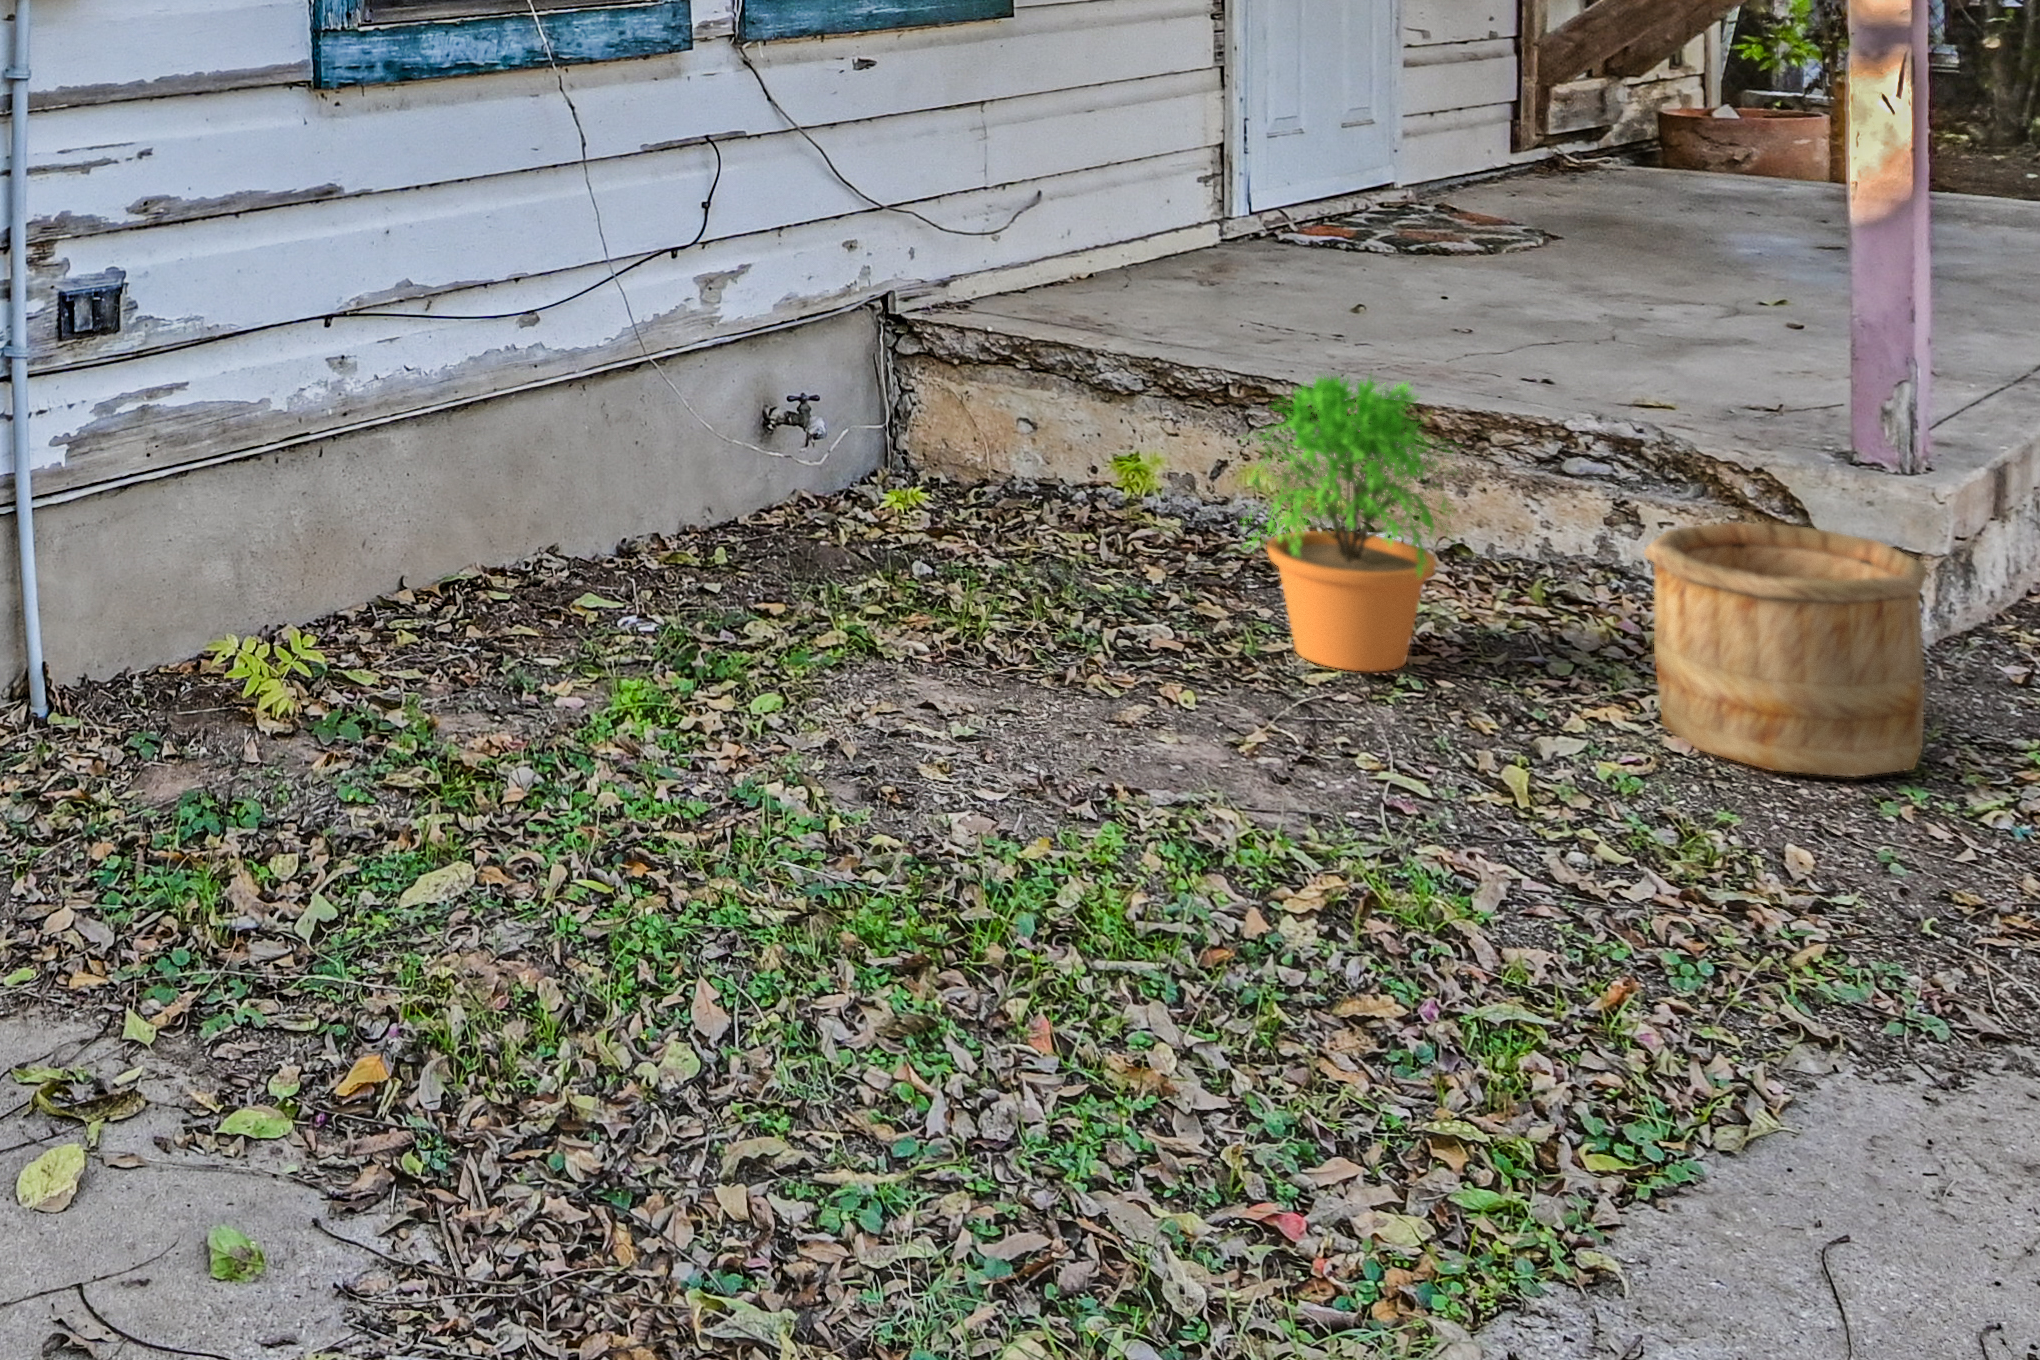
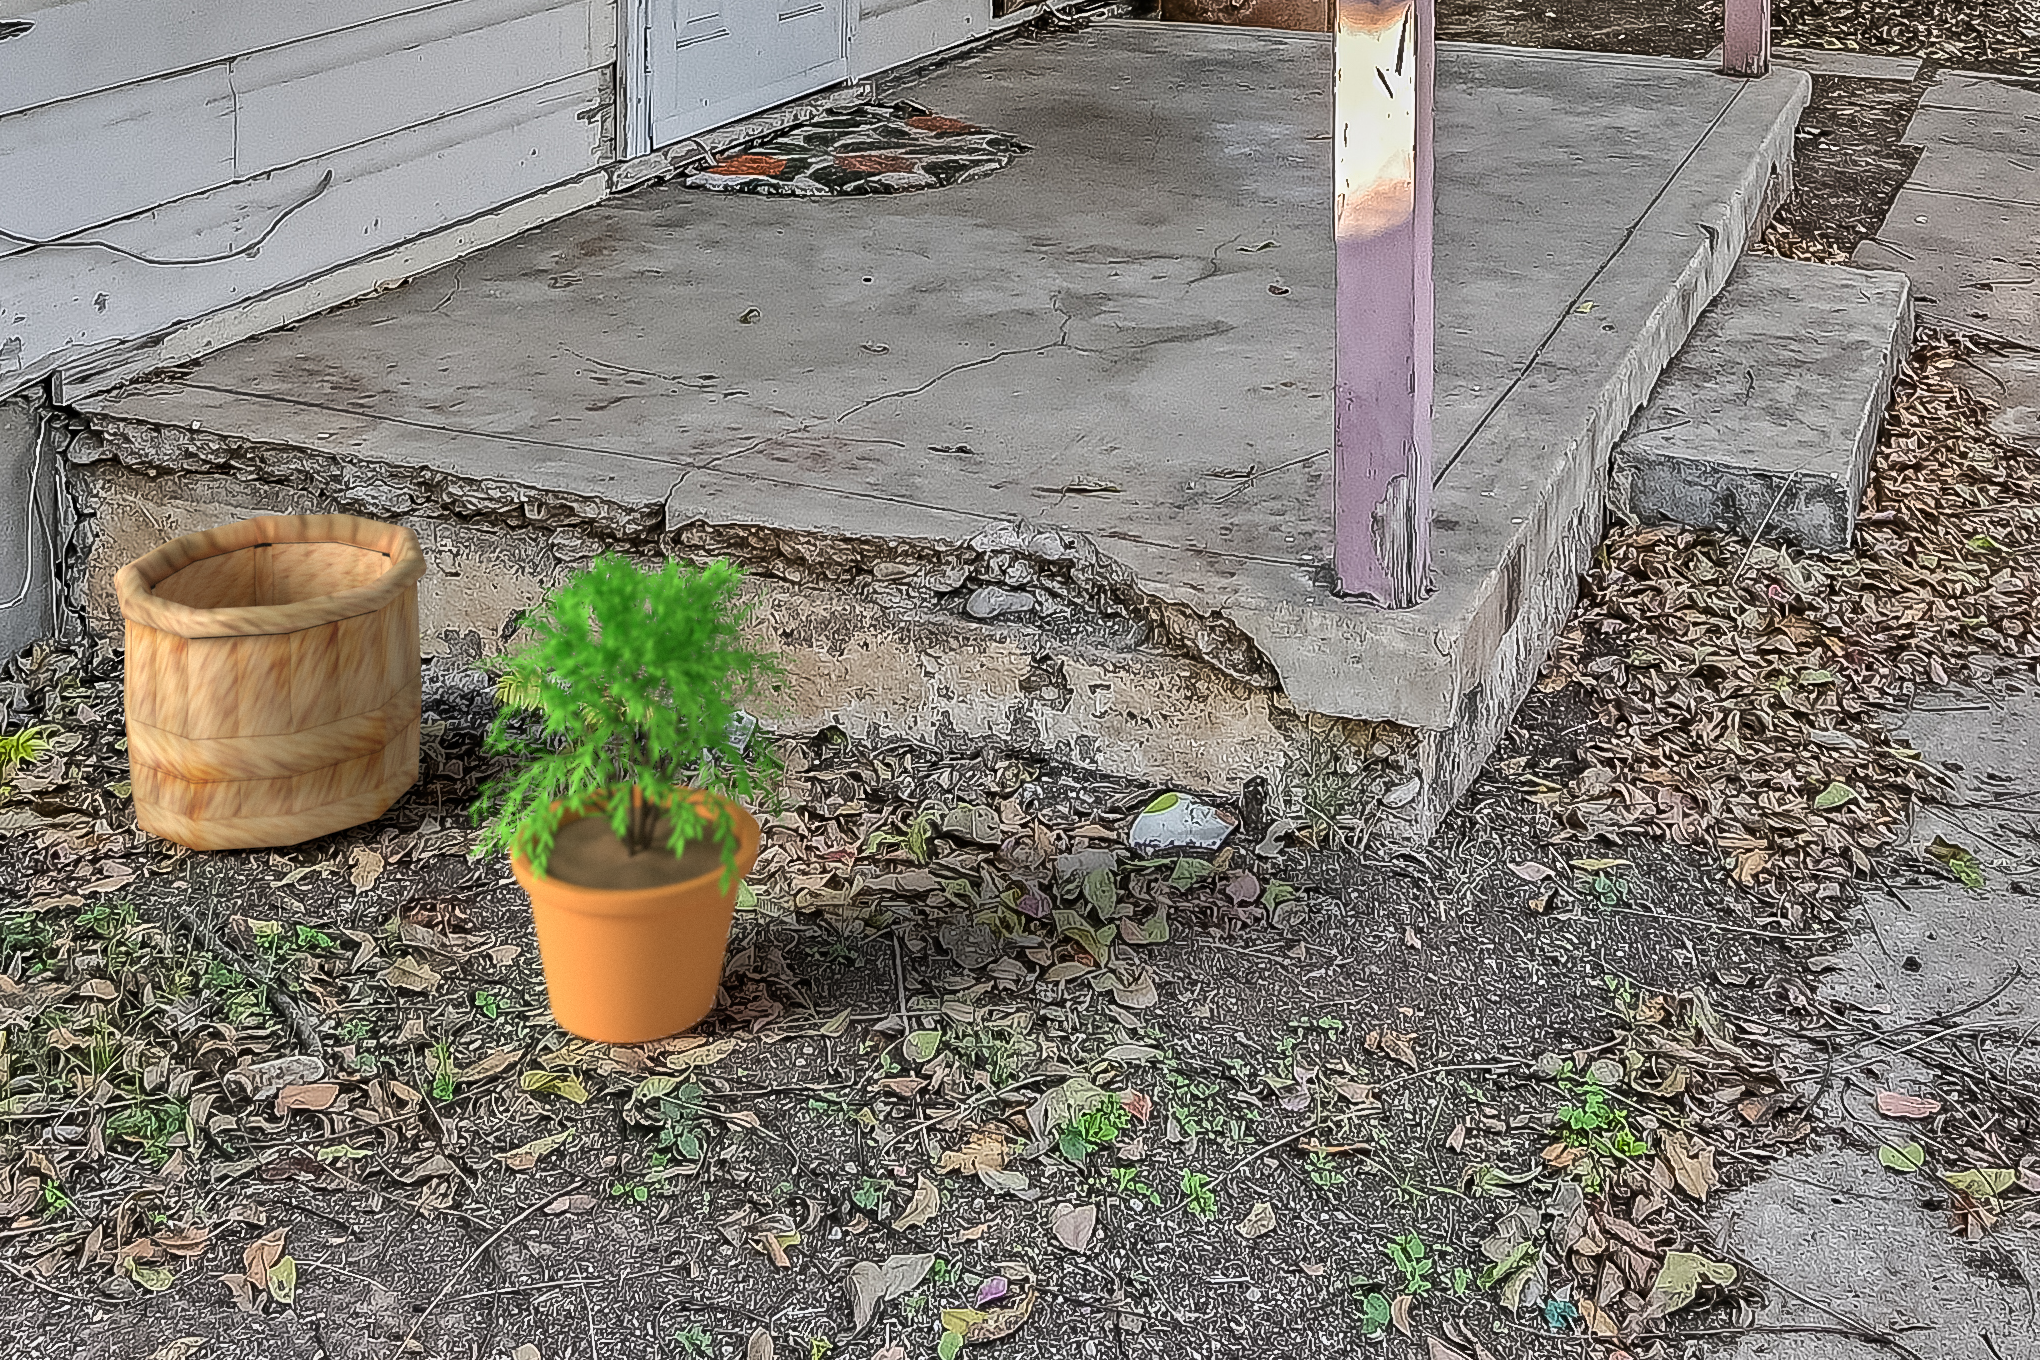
wooden bucket: present [1644,522,1928,777] -> present [113,514,427,851]

